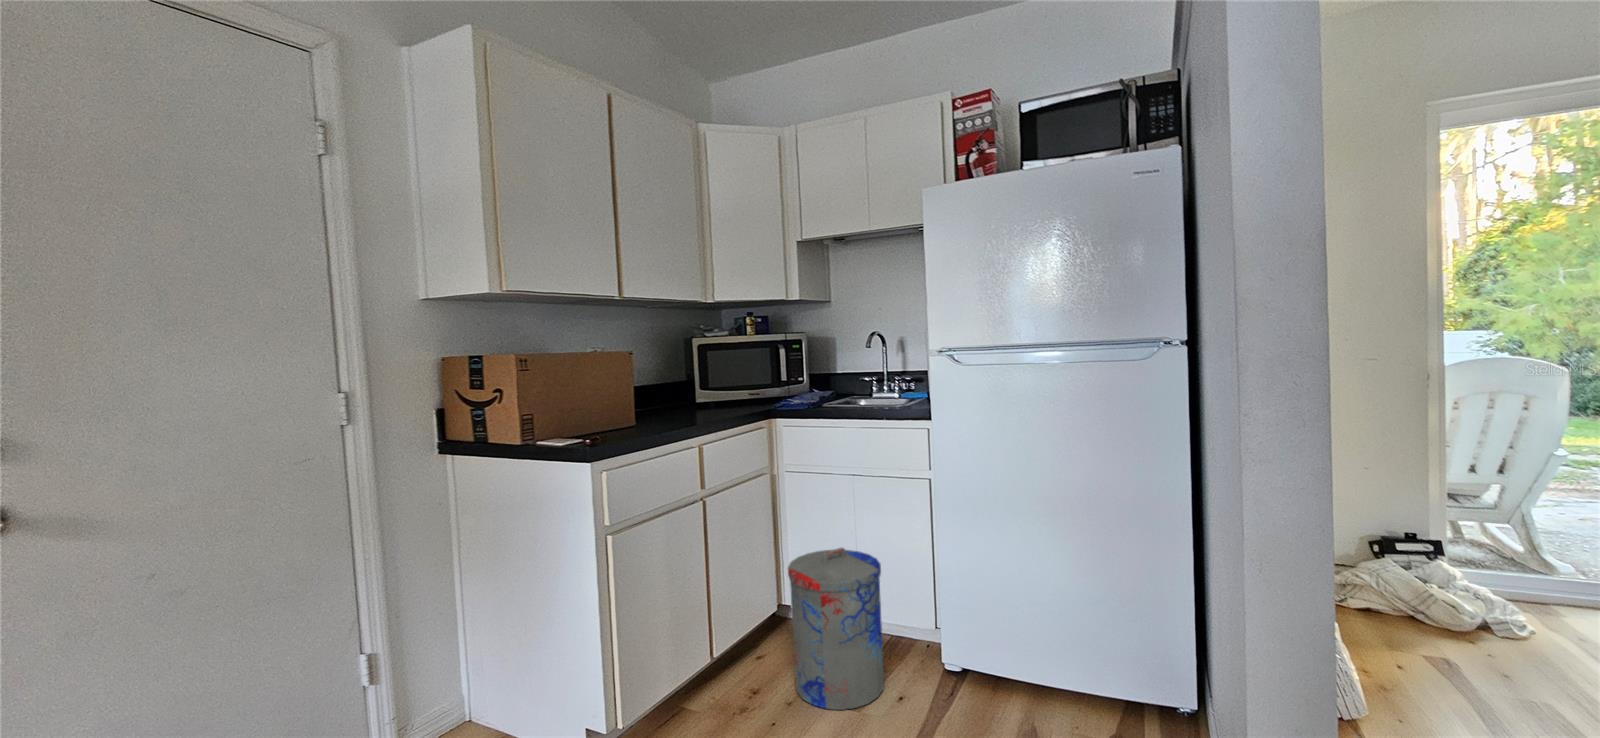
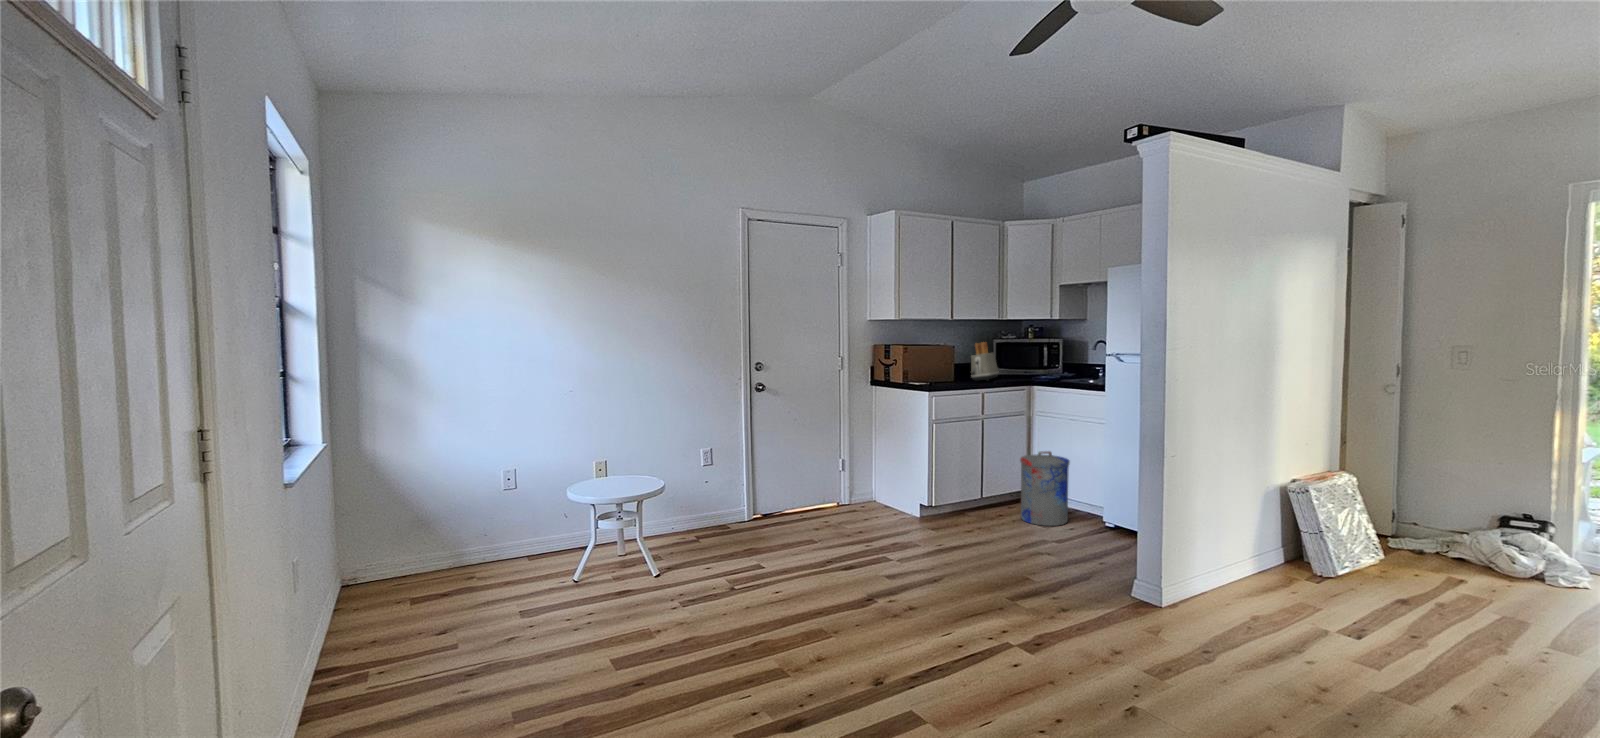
toaster: none [664,342,715,419] -> present [971,342,999,381]

